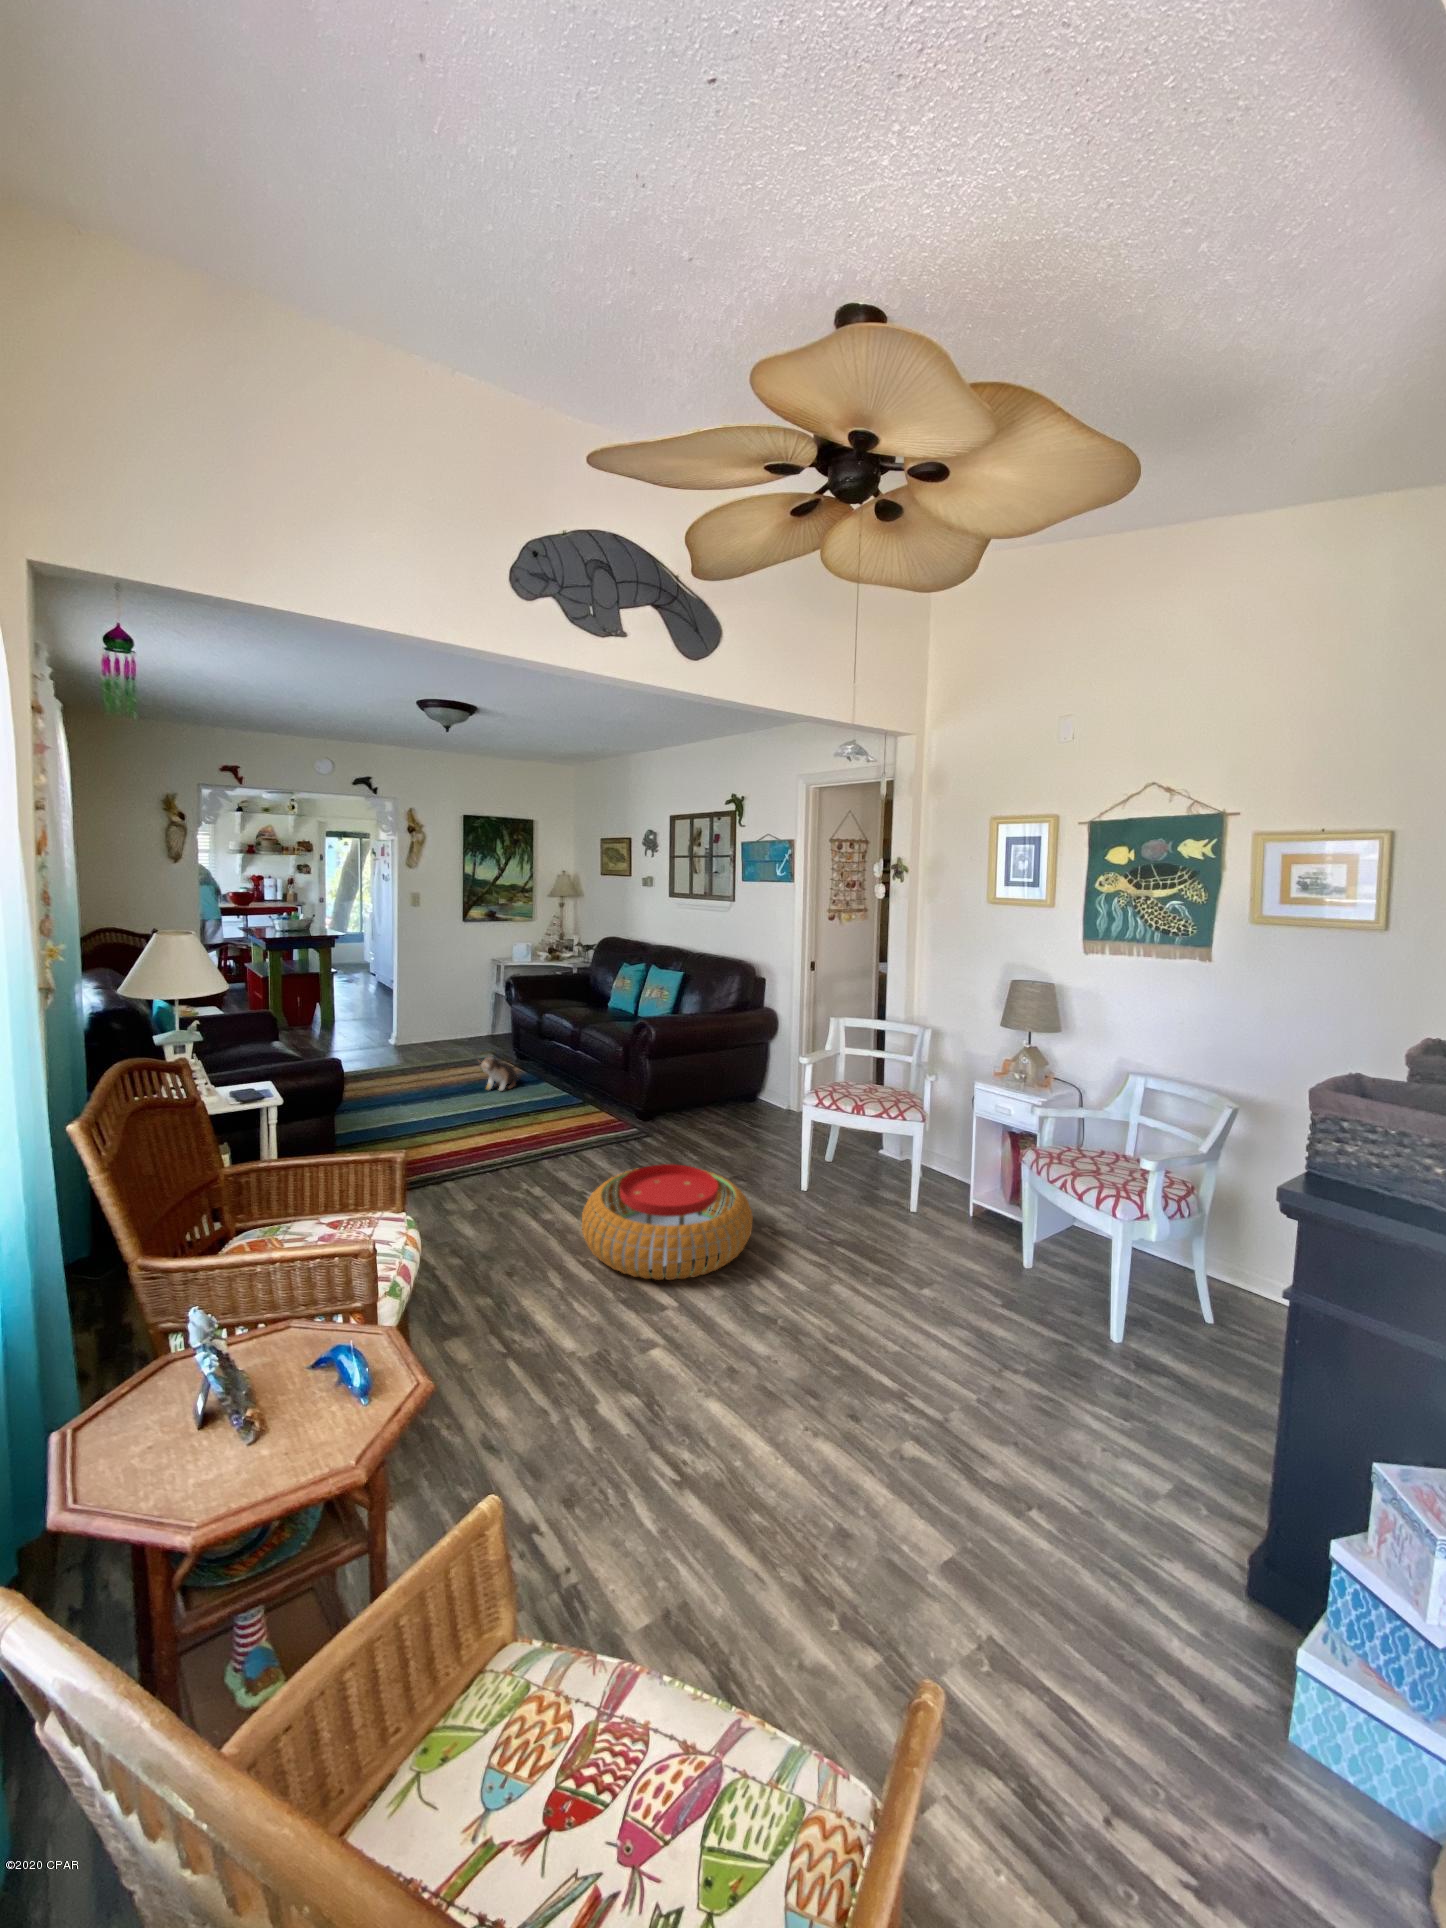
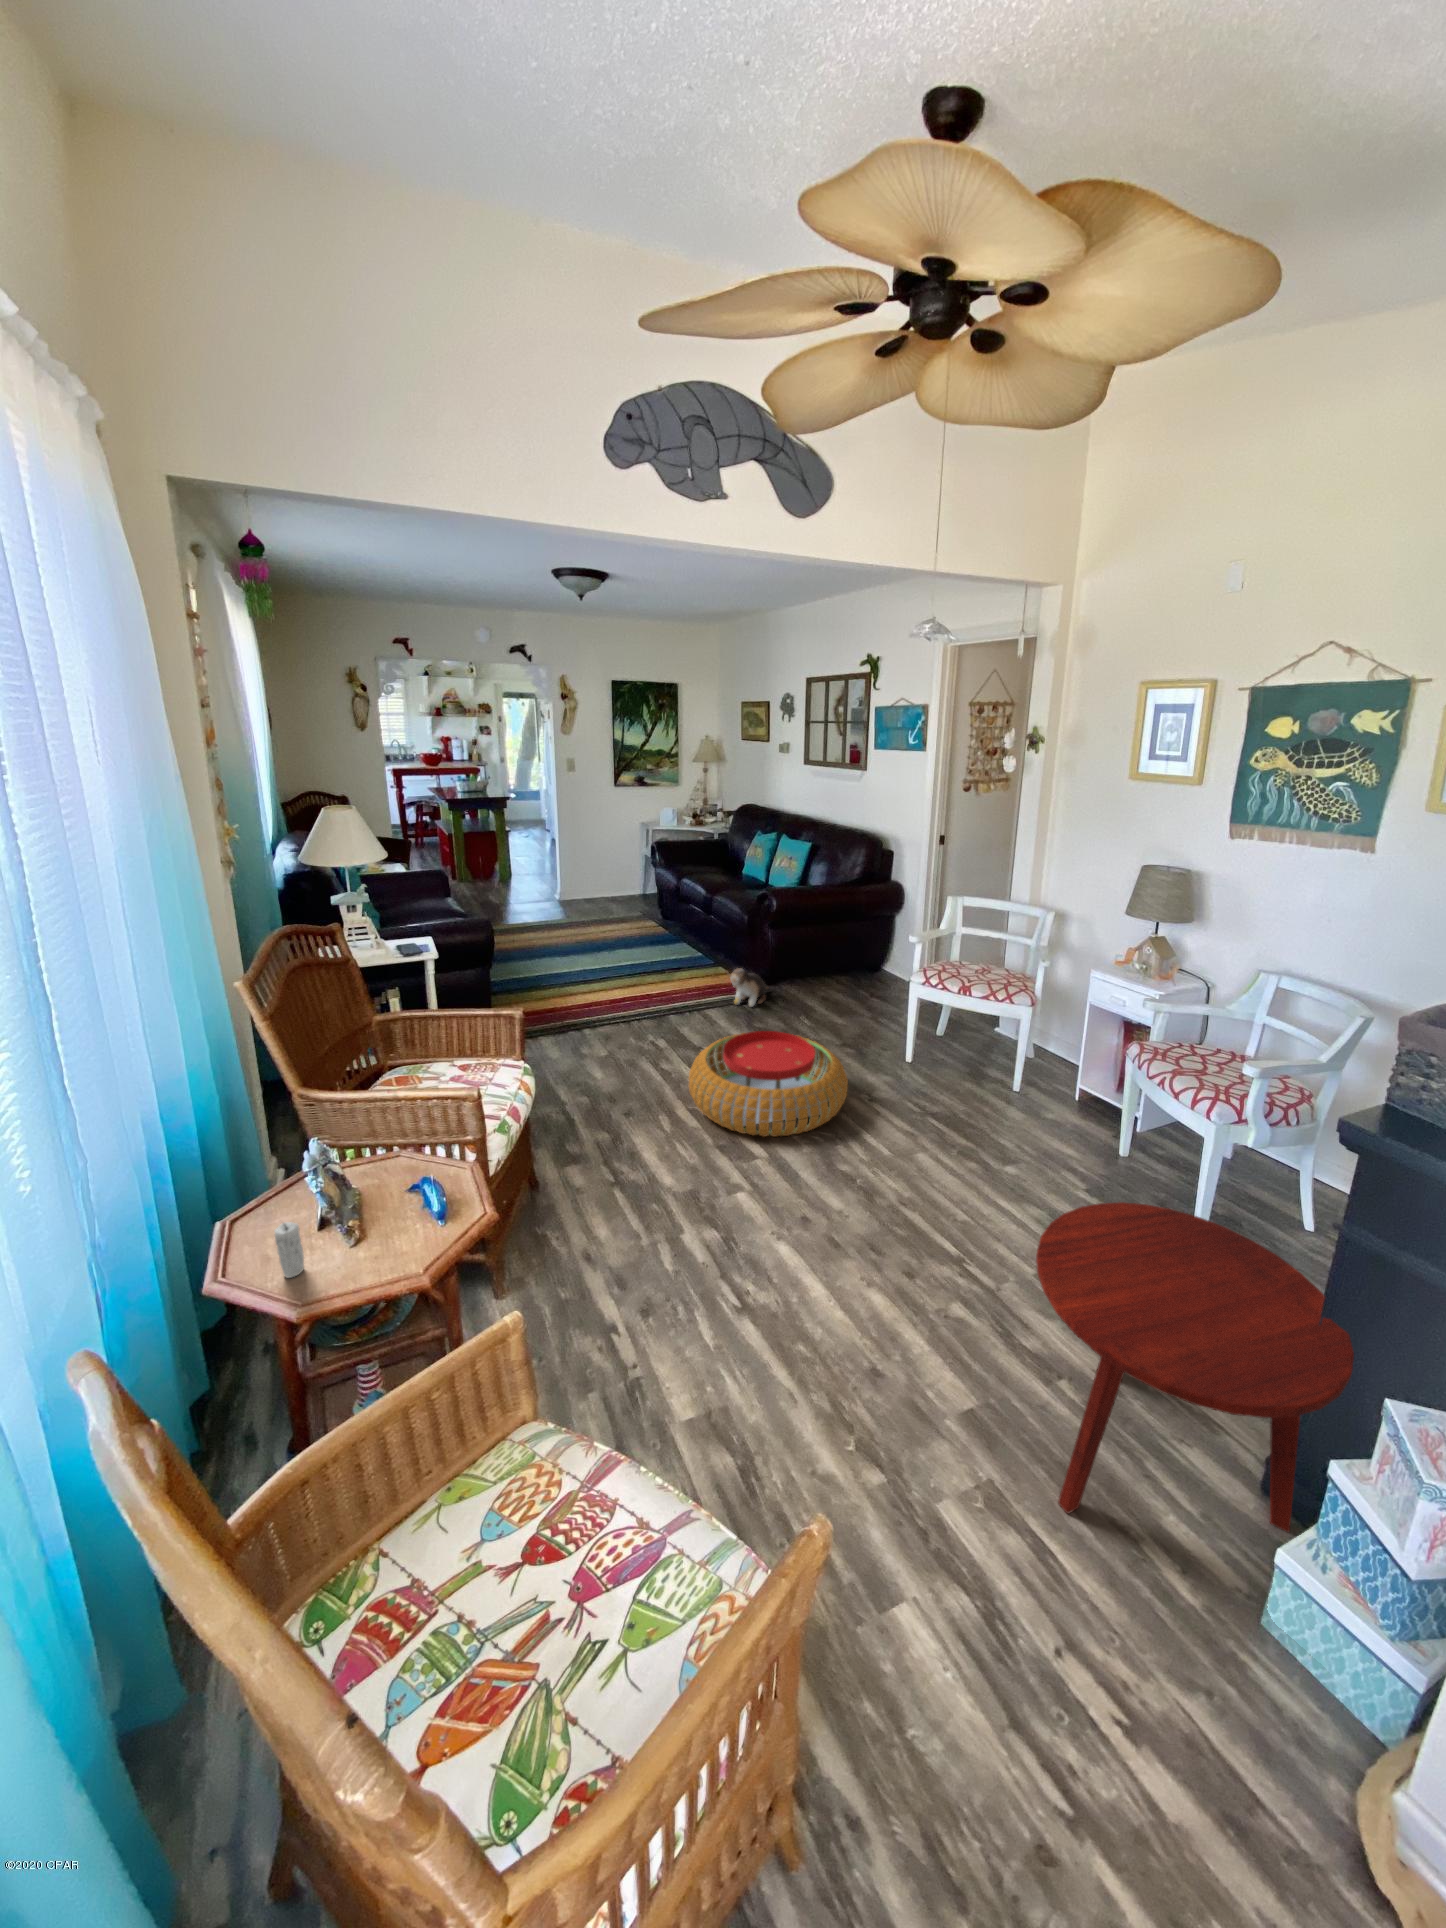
plush toy: present [478,1057,521,1091] -> present [726,968,769,1007]
side table: none [1010,1299,1325,1657] -> present [1036,1202,1354,1532]
candle: none [158,1412,194,1495] -> present [274,1222,304,1278]

